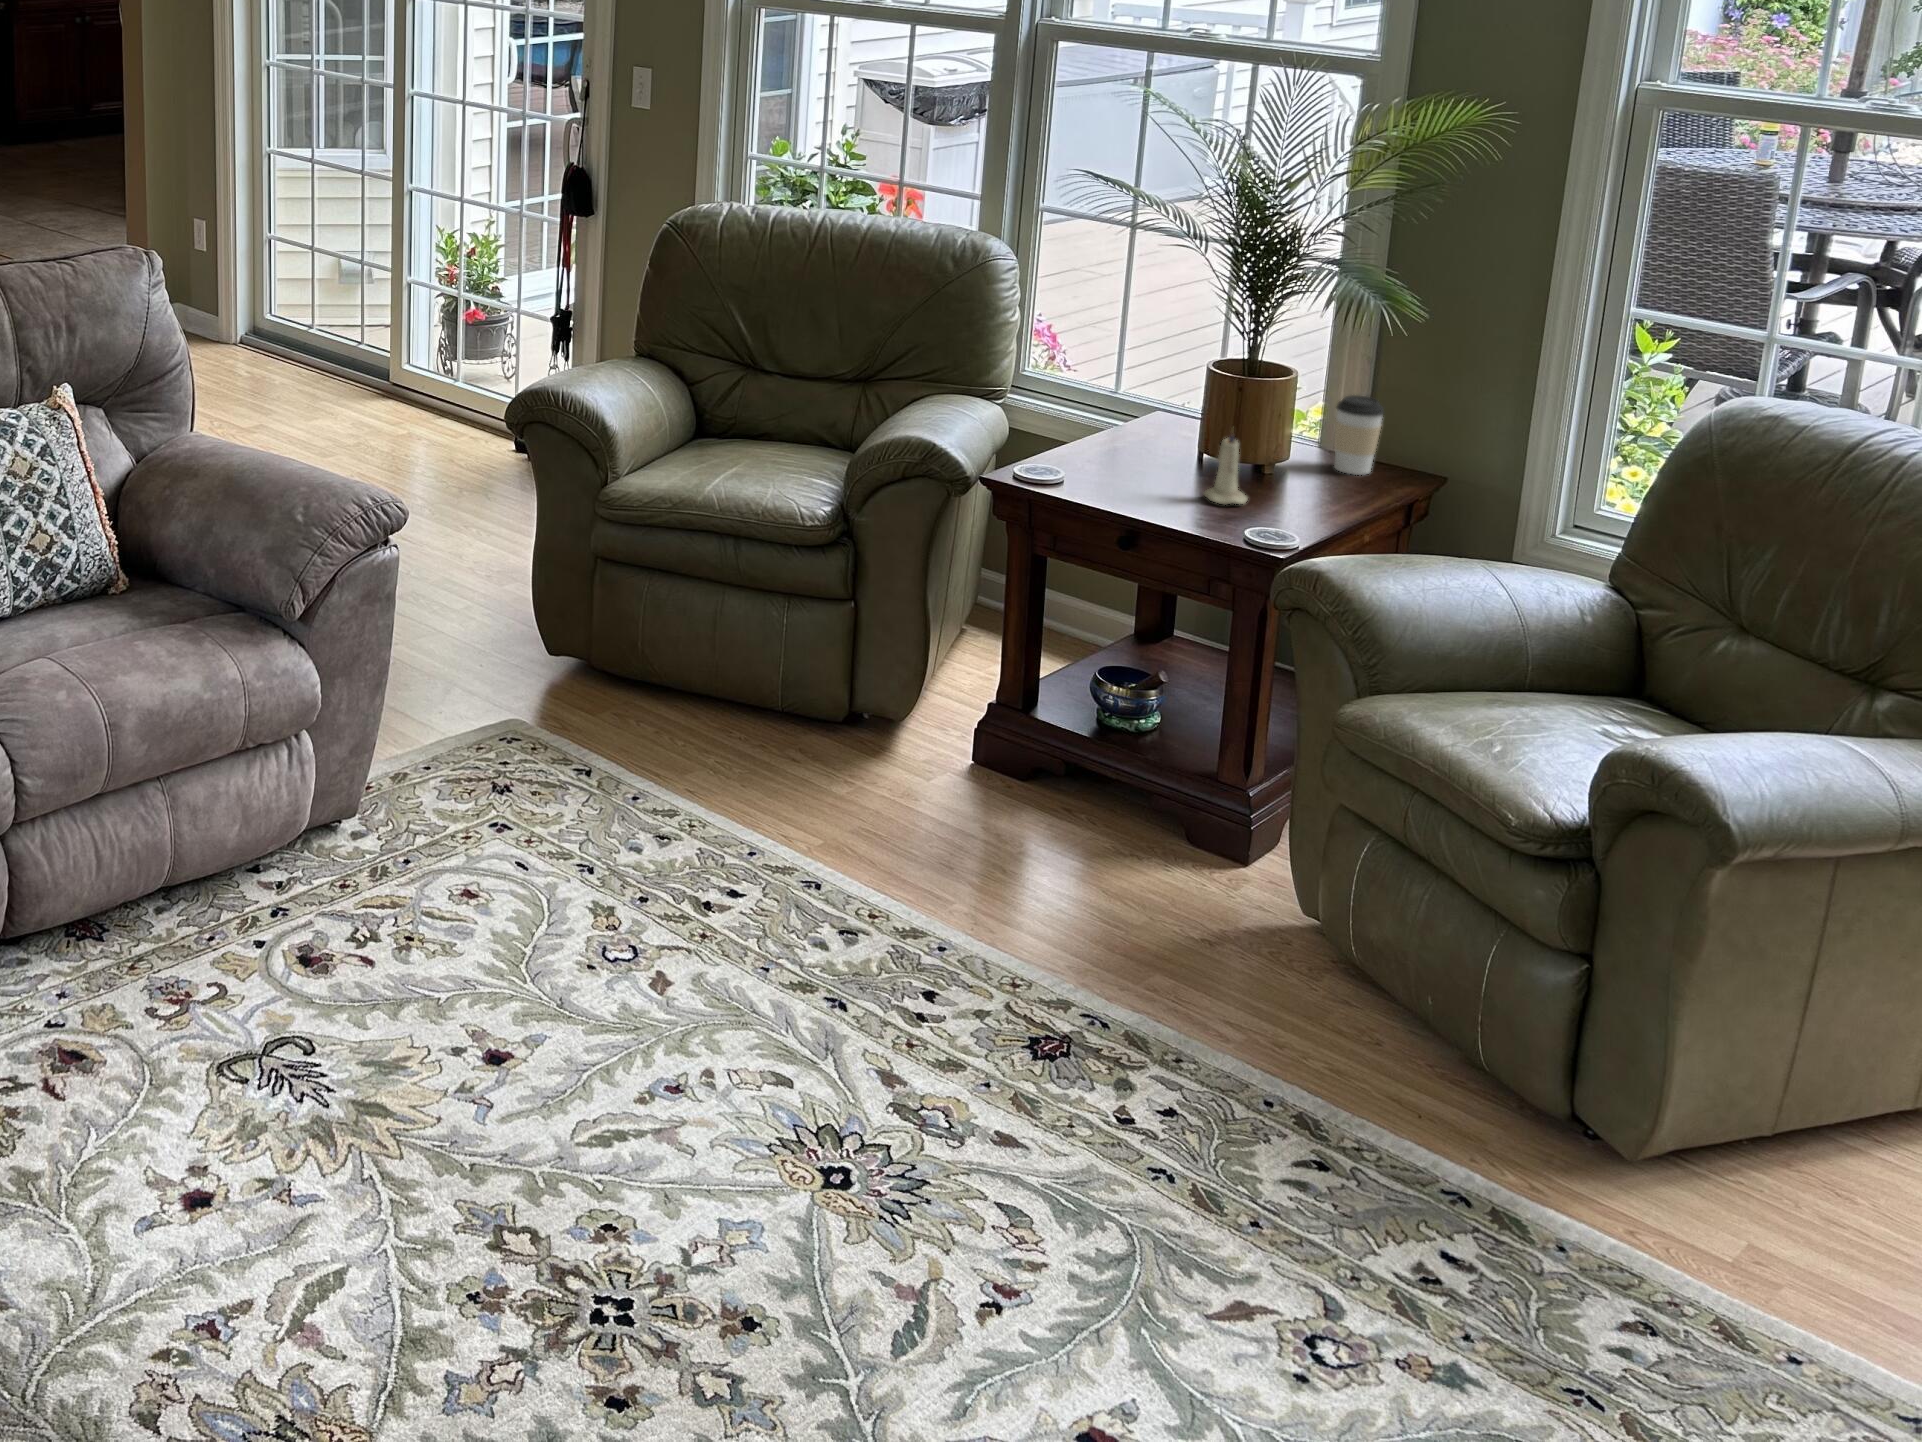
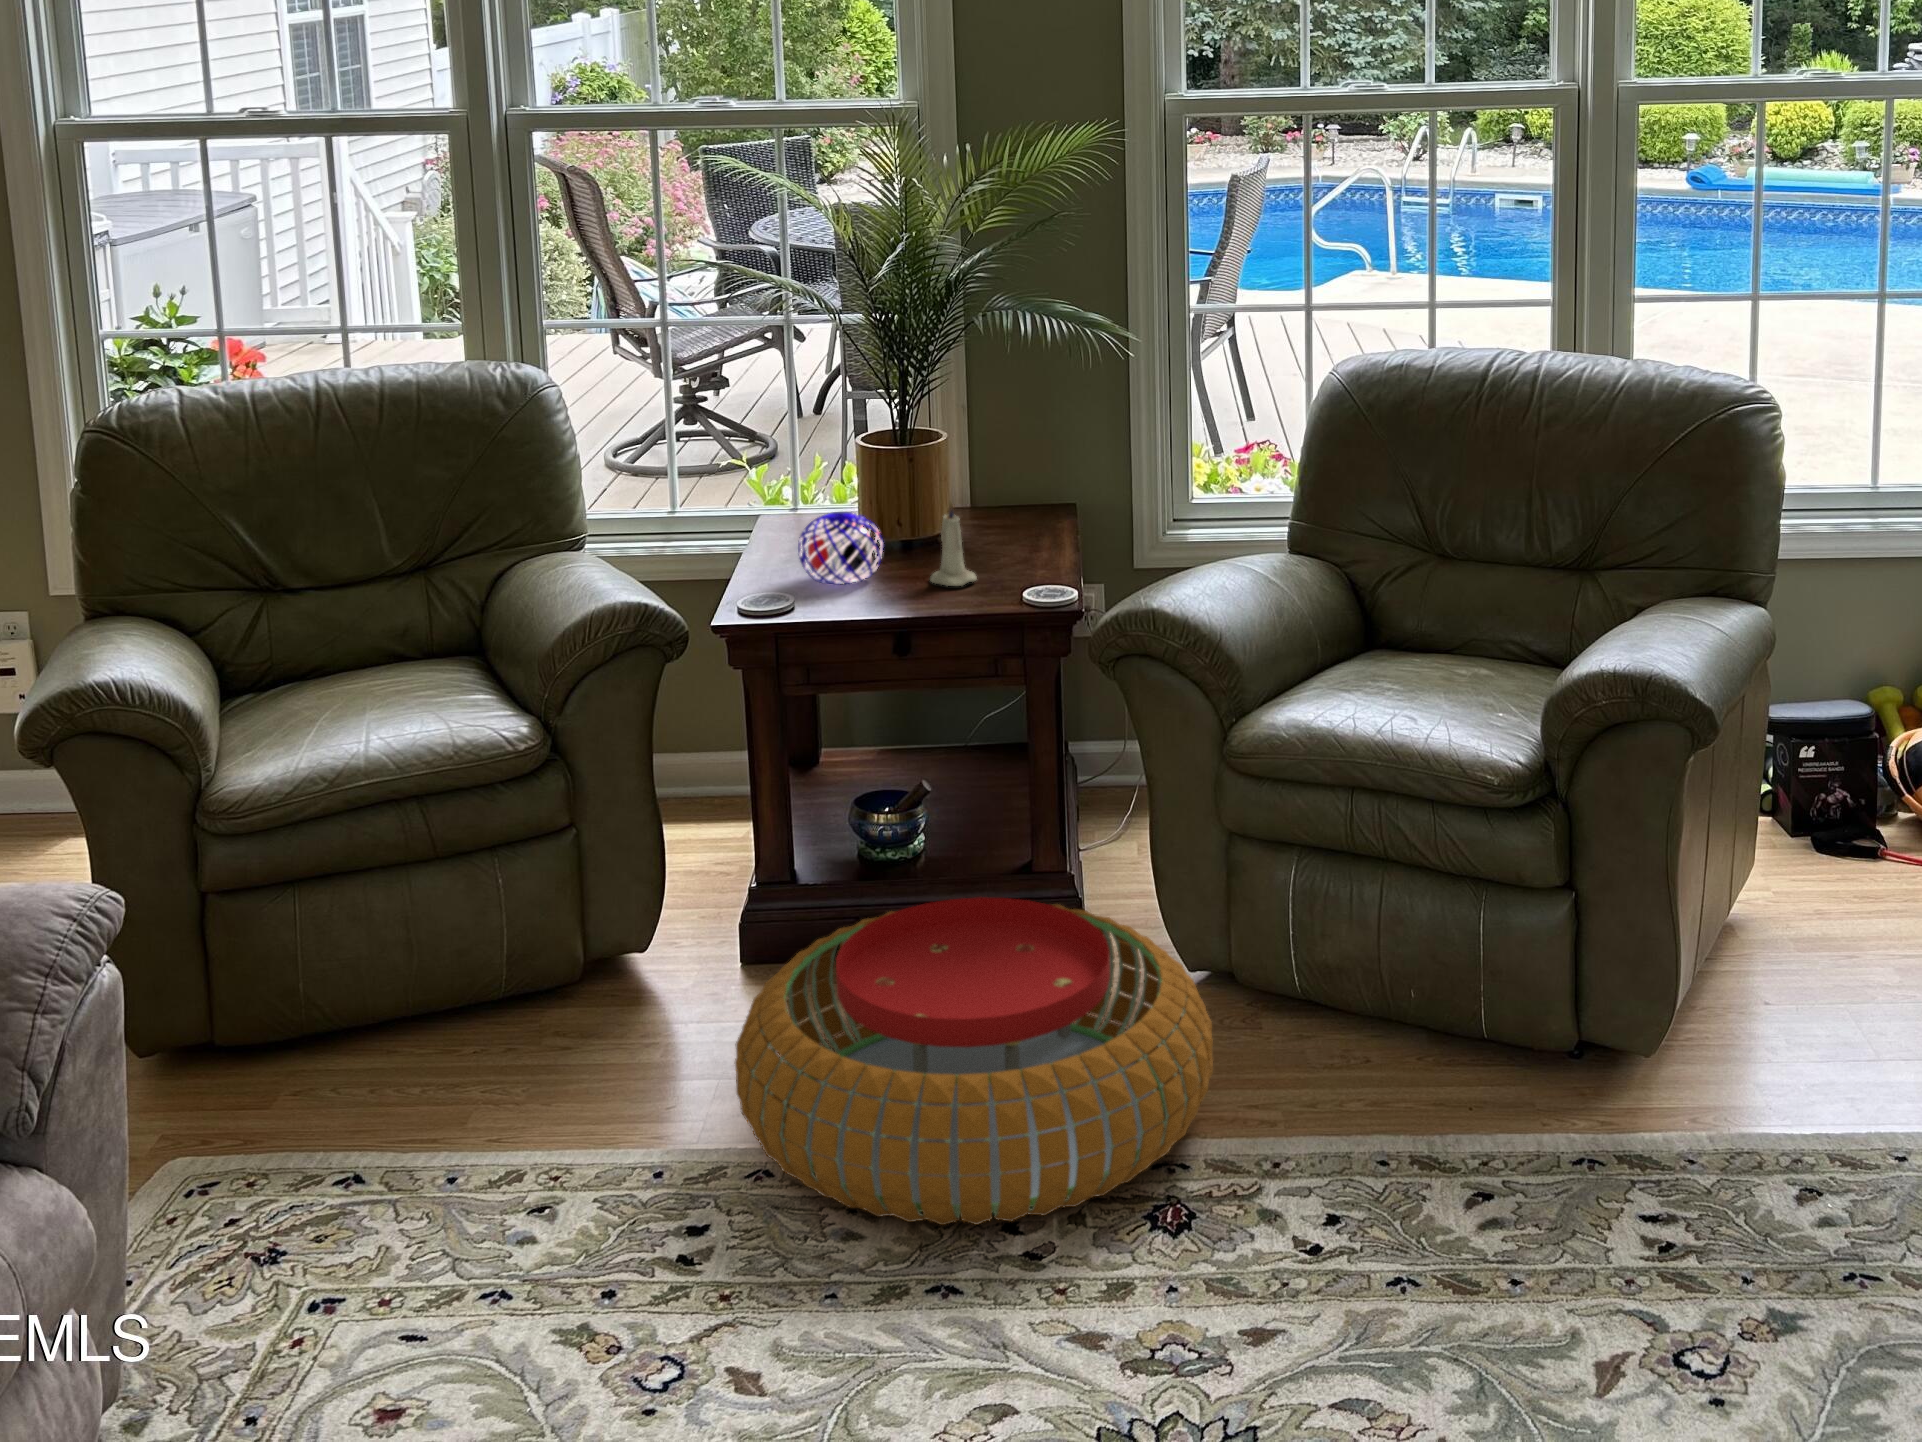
coffee cup: present [1334,395,1384,475] -> none [975,447,1022,530]
decorative orb: none [1105,412,1184,477] -> present [798,512,884,585]
pouf: none [805,739,1223,1011] -> present [735,897,1213,1225]

